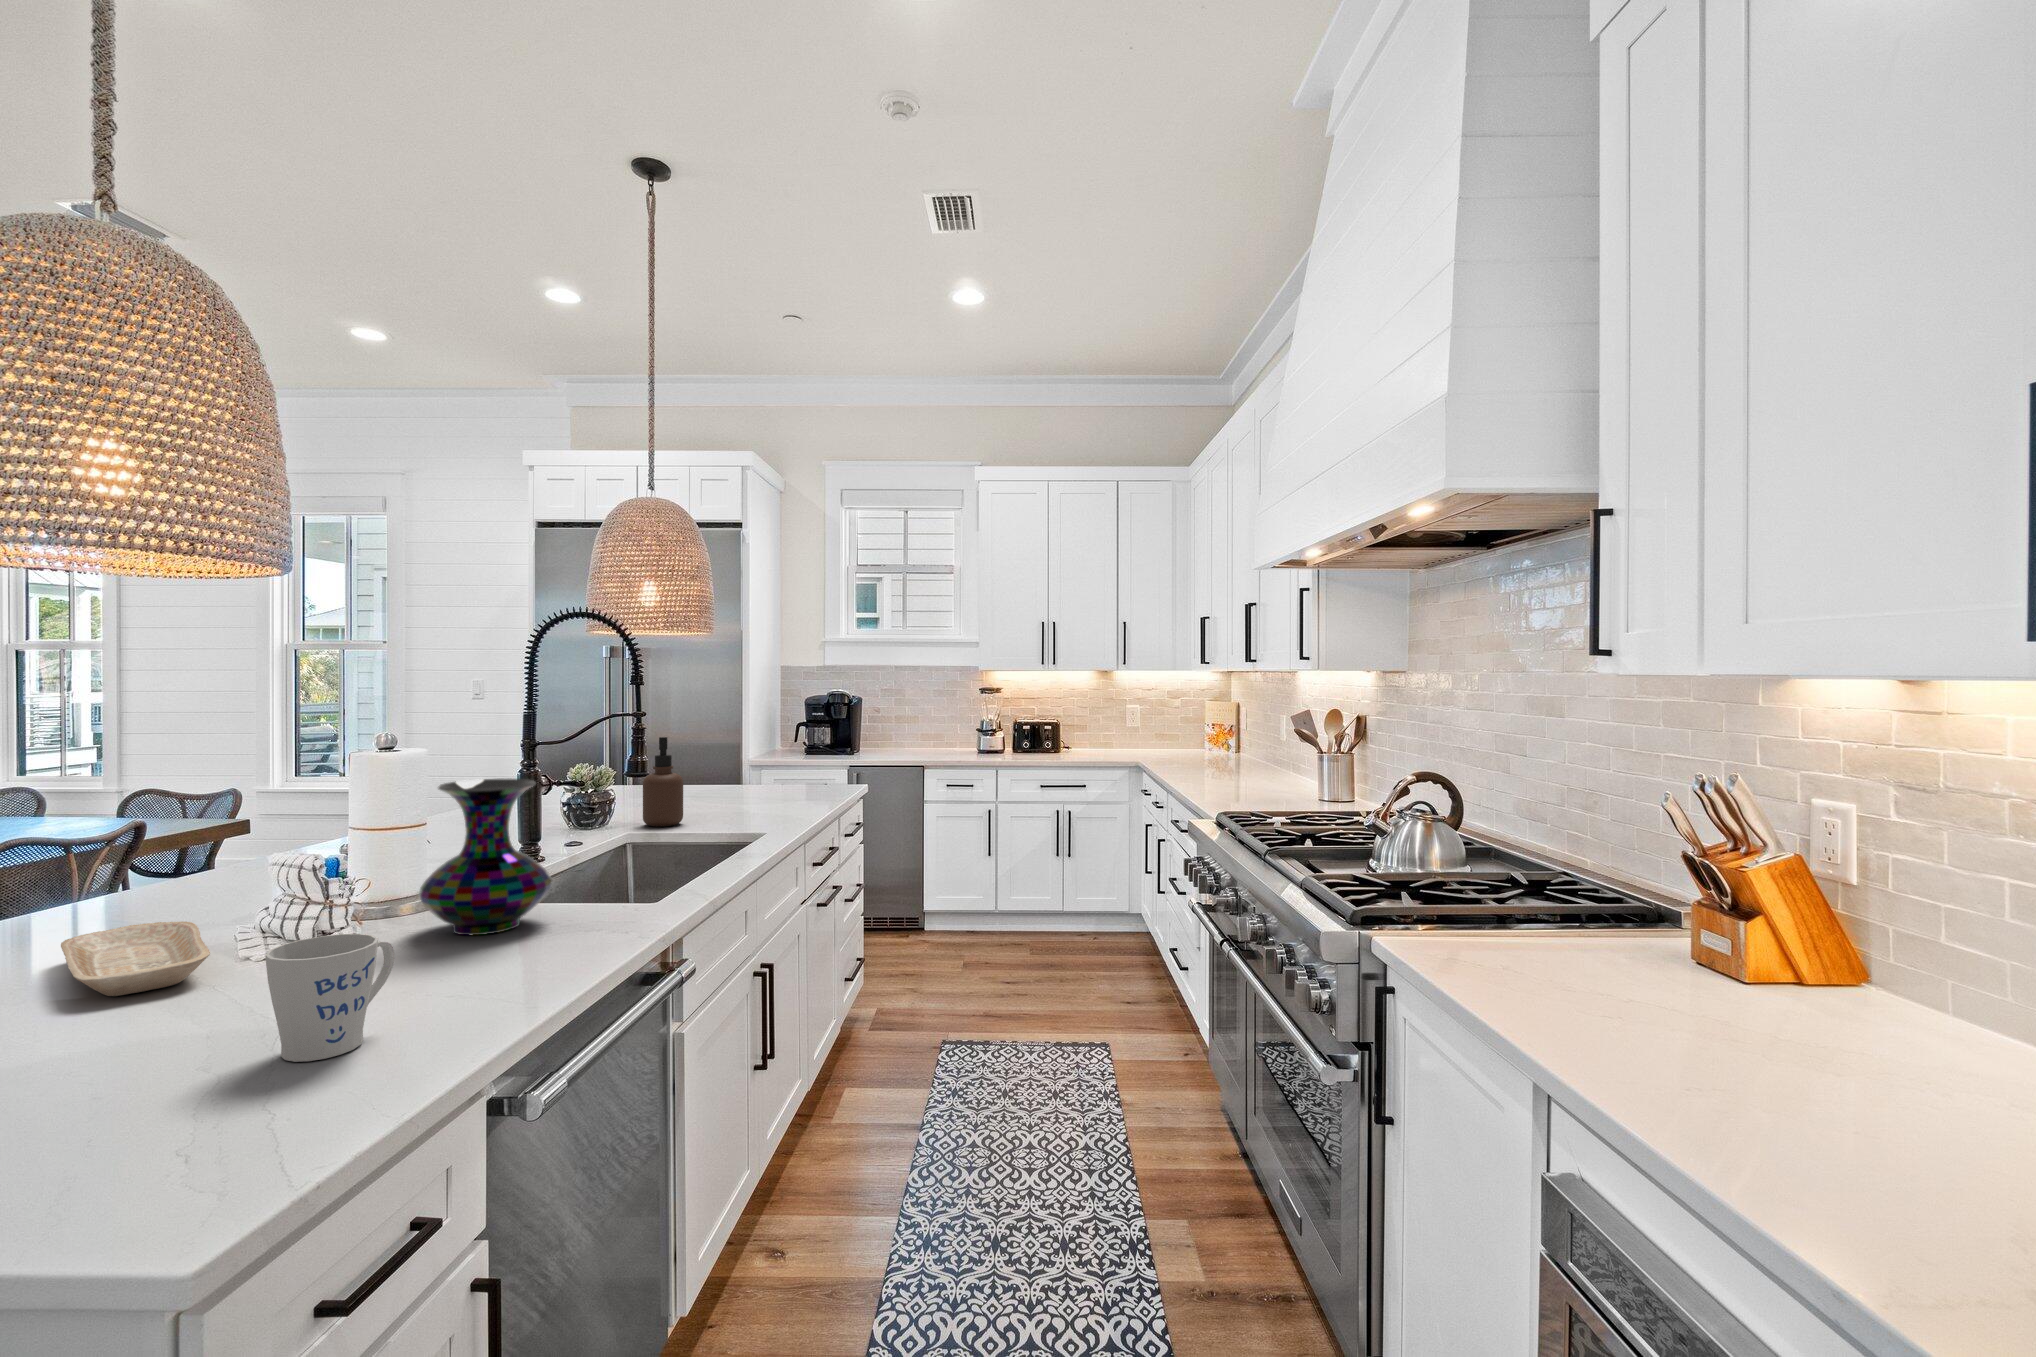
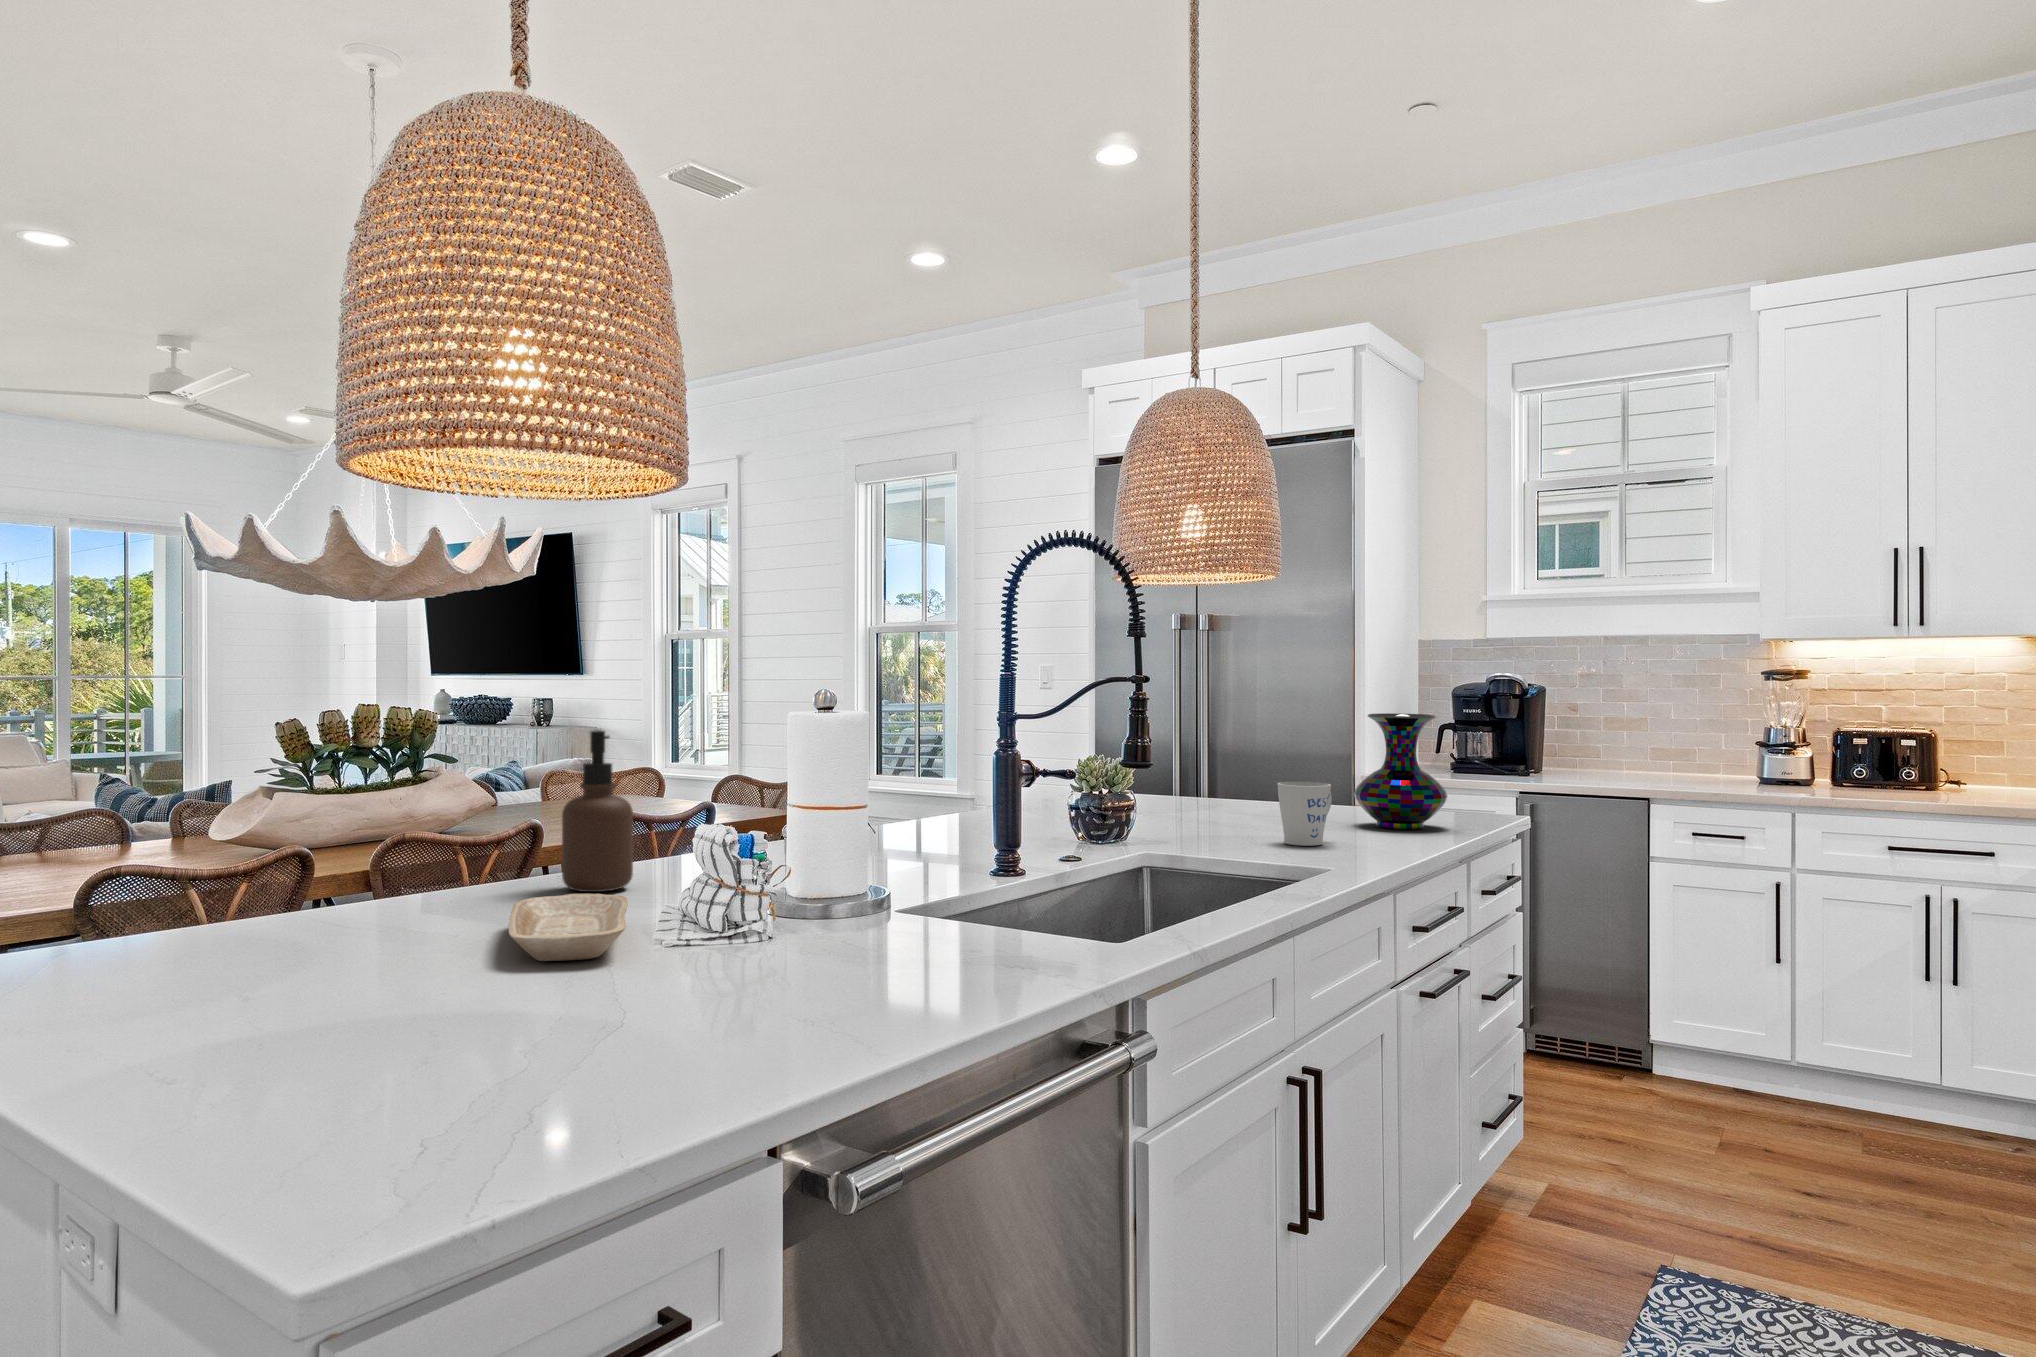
soap dispenser: present [643,737,683,826] -> present [562,731,633,892]
vase: present [419,779,552,935] -> present [1354,713,1447,829]
mug: present [265,934,395,1062] -> present [1278,782,1332,846]

